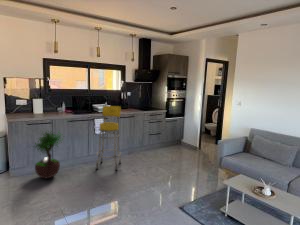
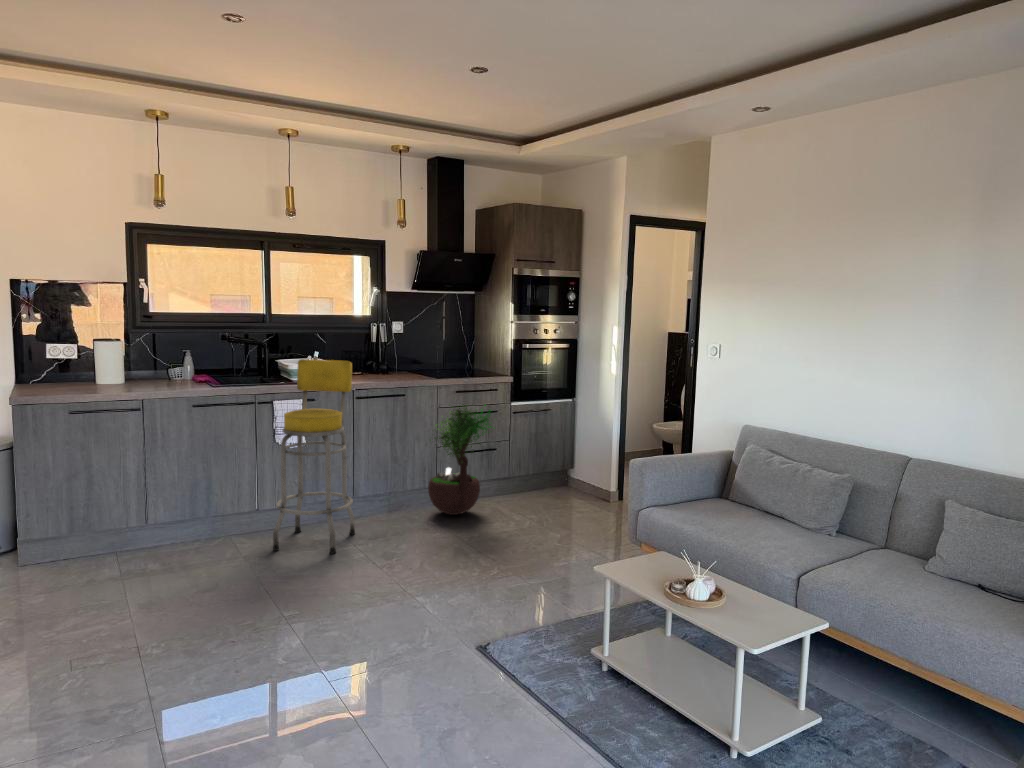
potted tree: present [35,131,60,178] -> present [428,405,491,515]

